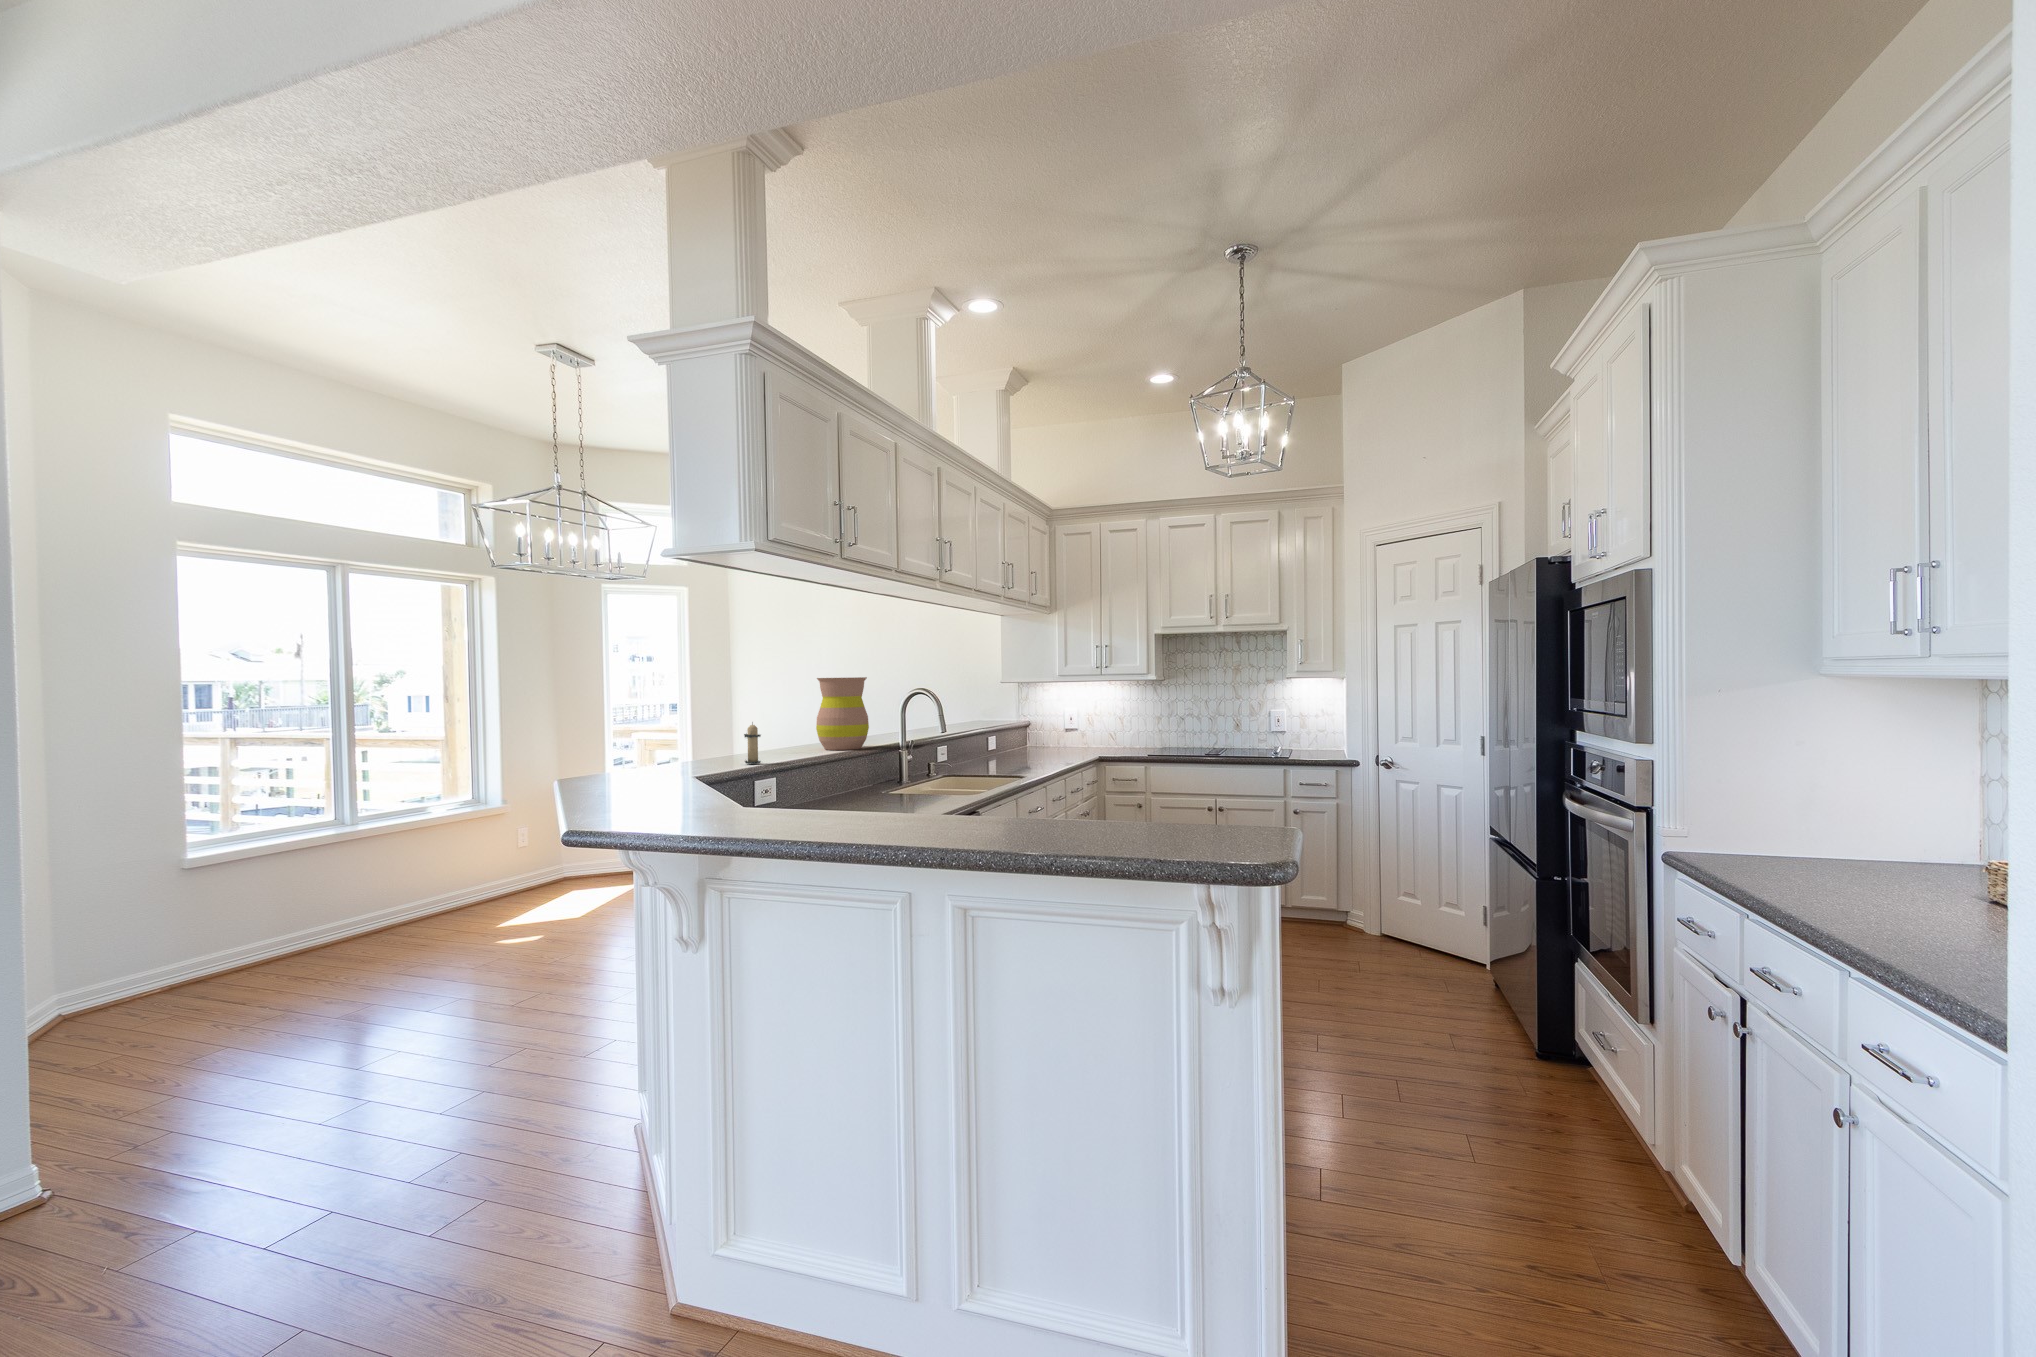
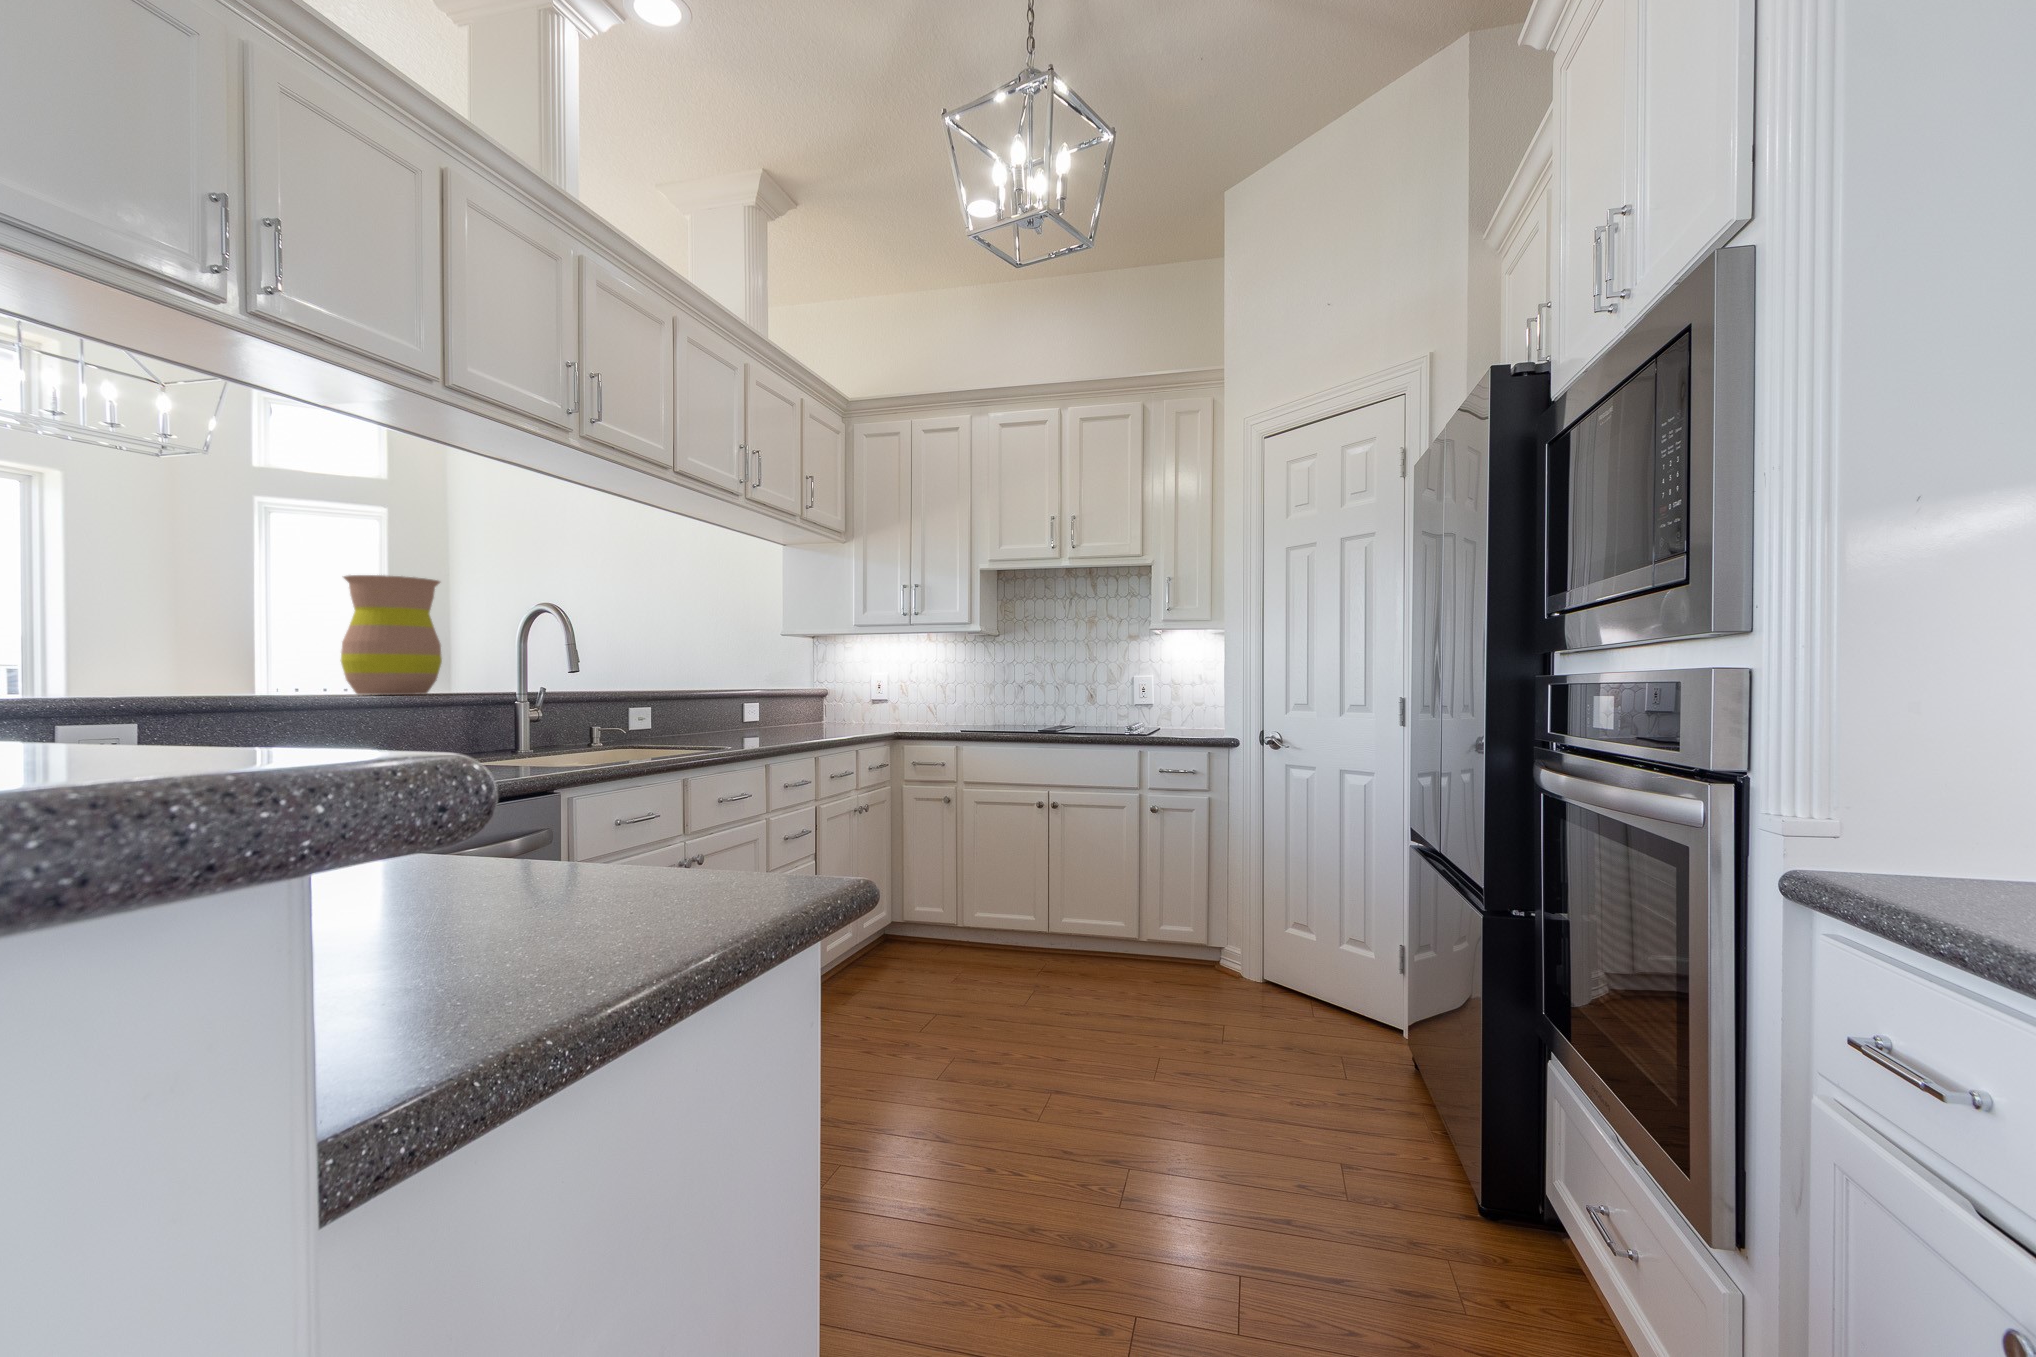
candle: present [744,722,761,764] -> none [67,623,120,701]

